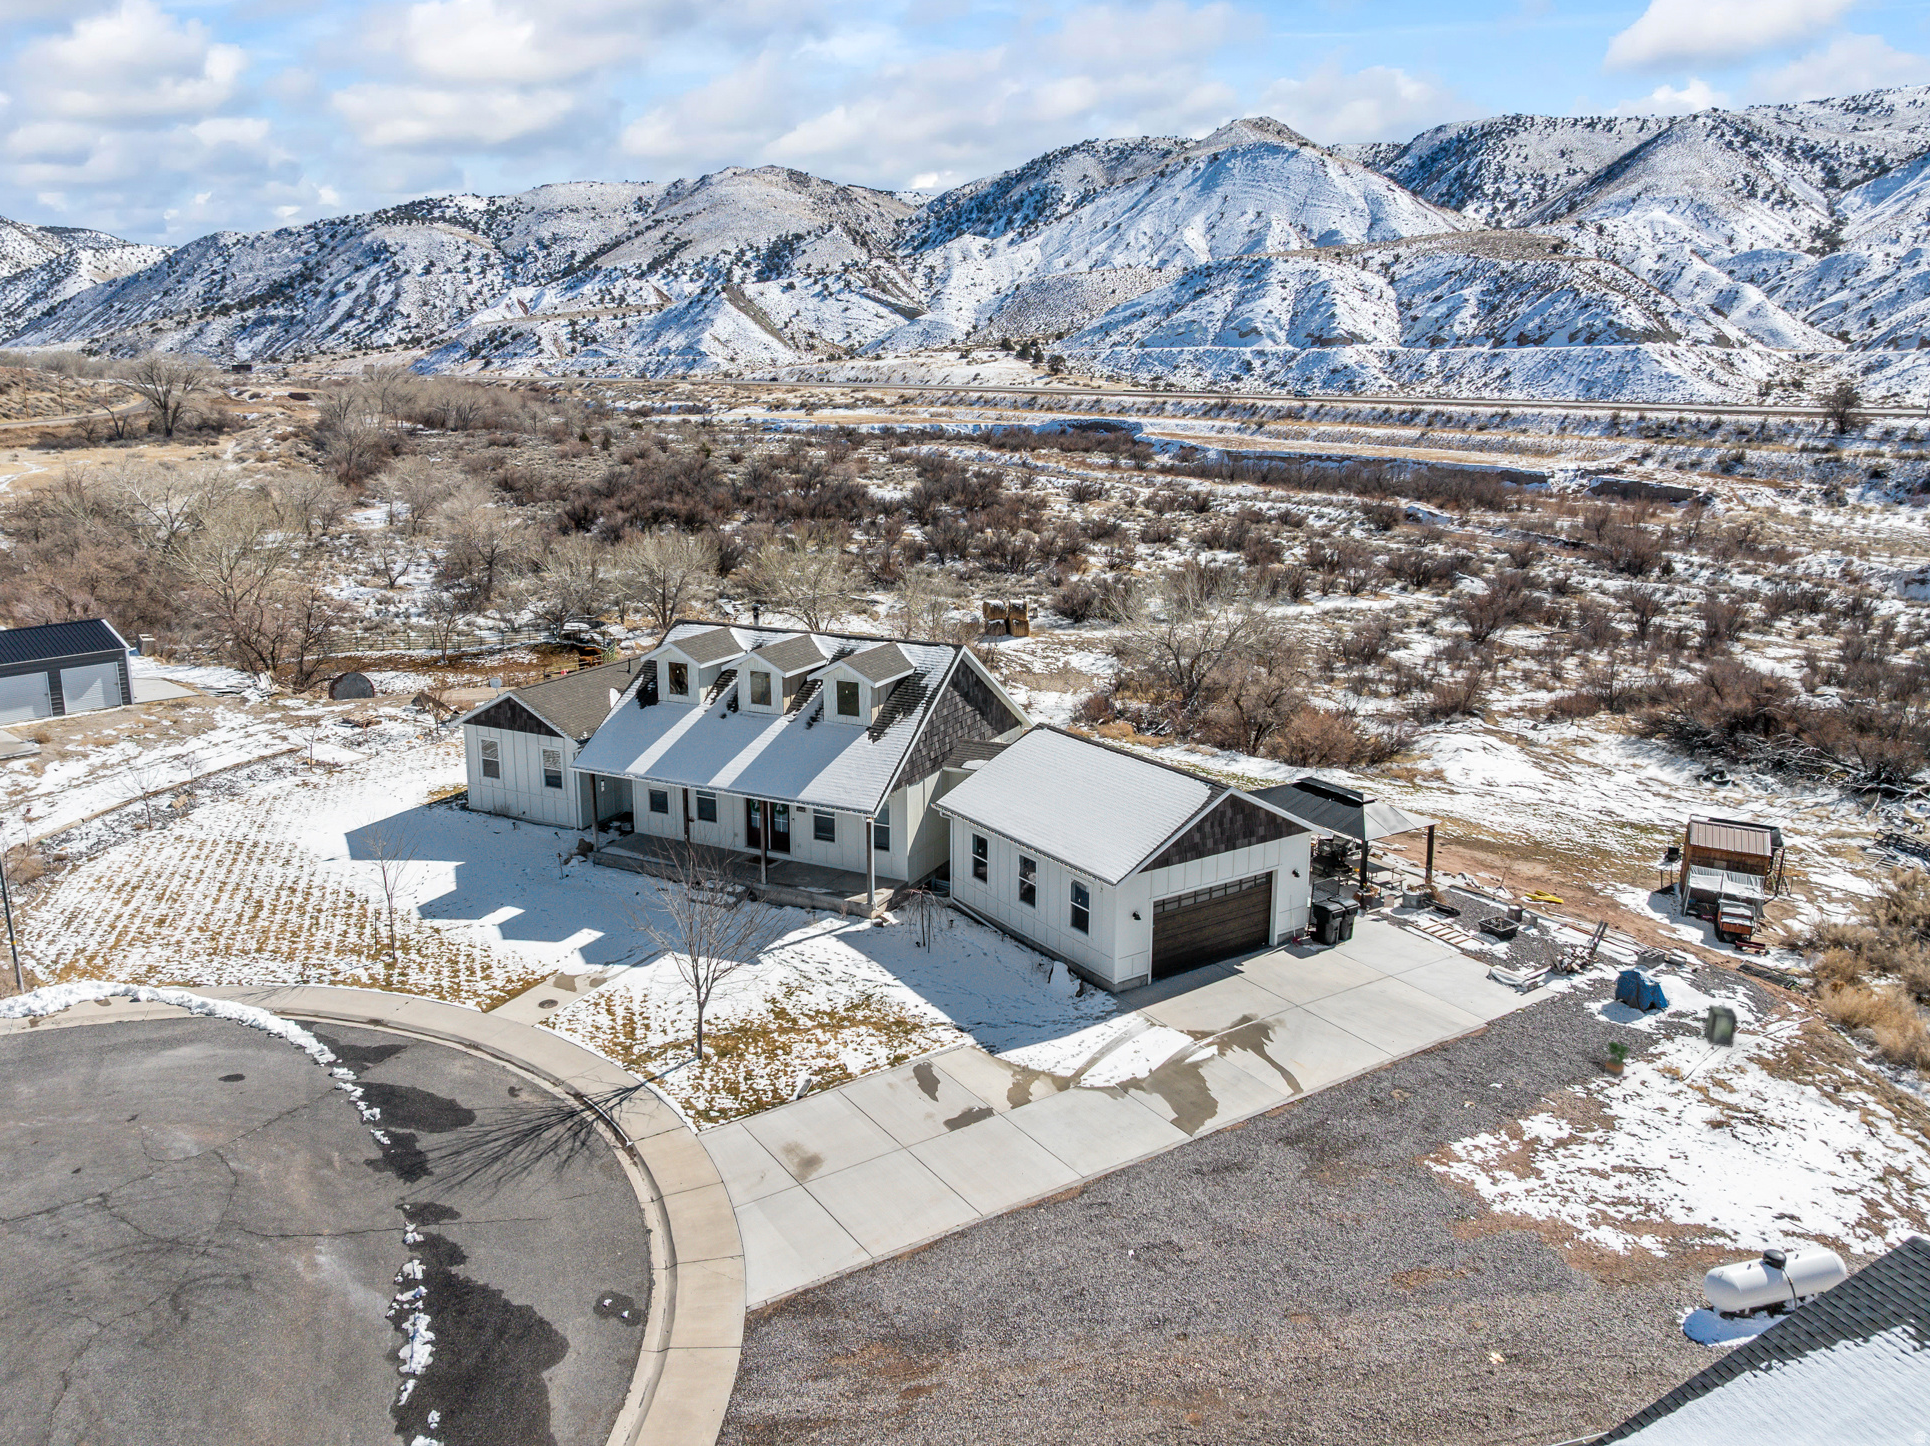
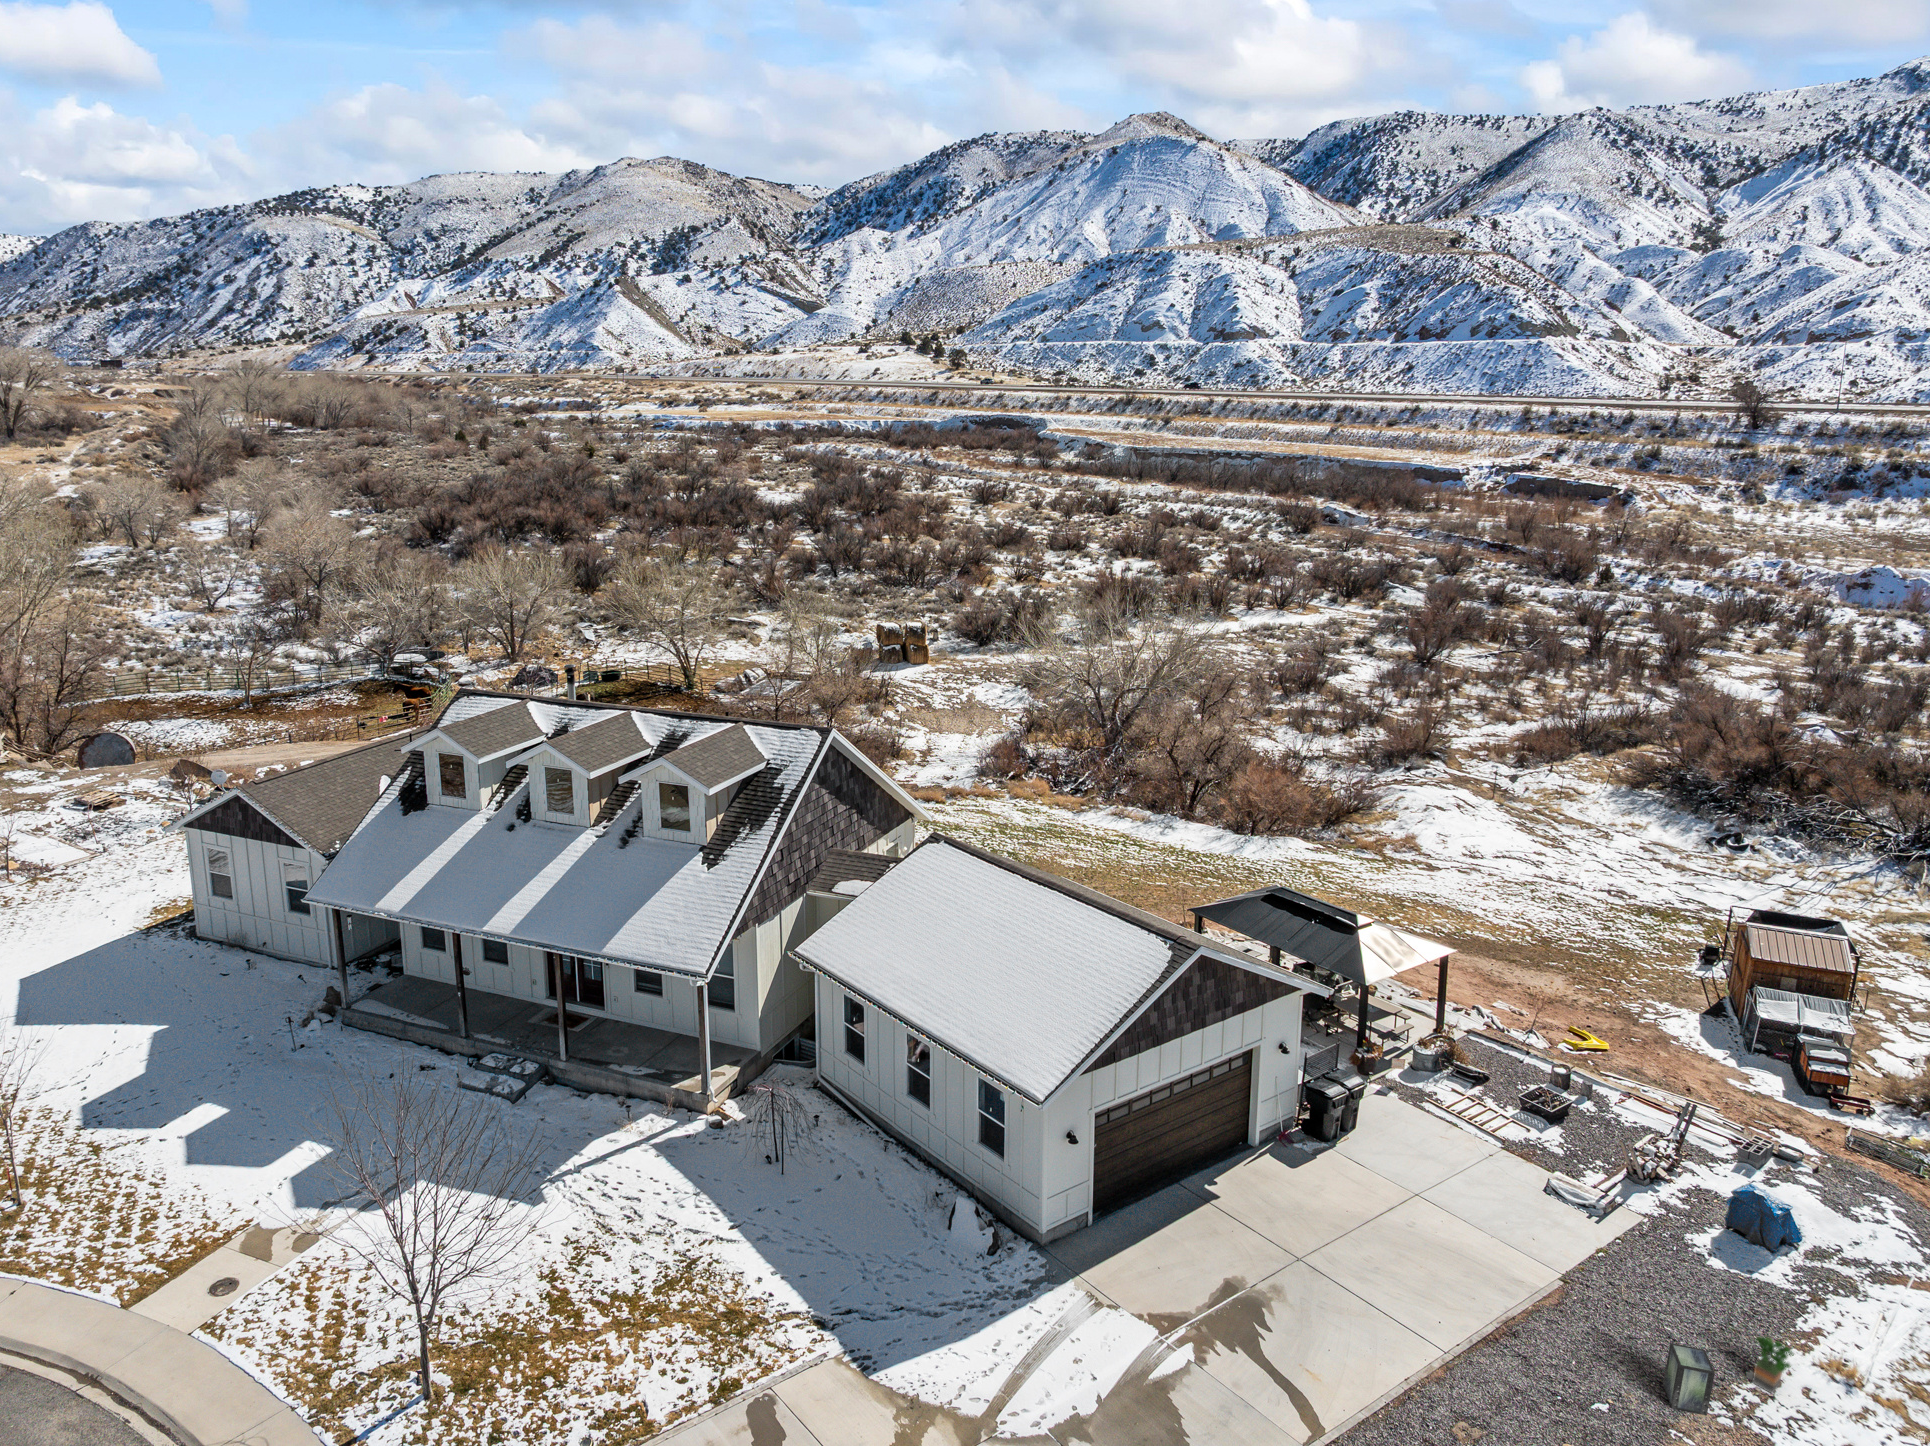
storage box: present [1705,1006,1737,1047] -> present [1663,1343,1715,1415]

